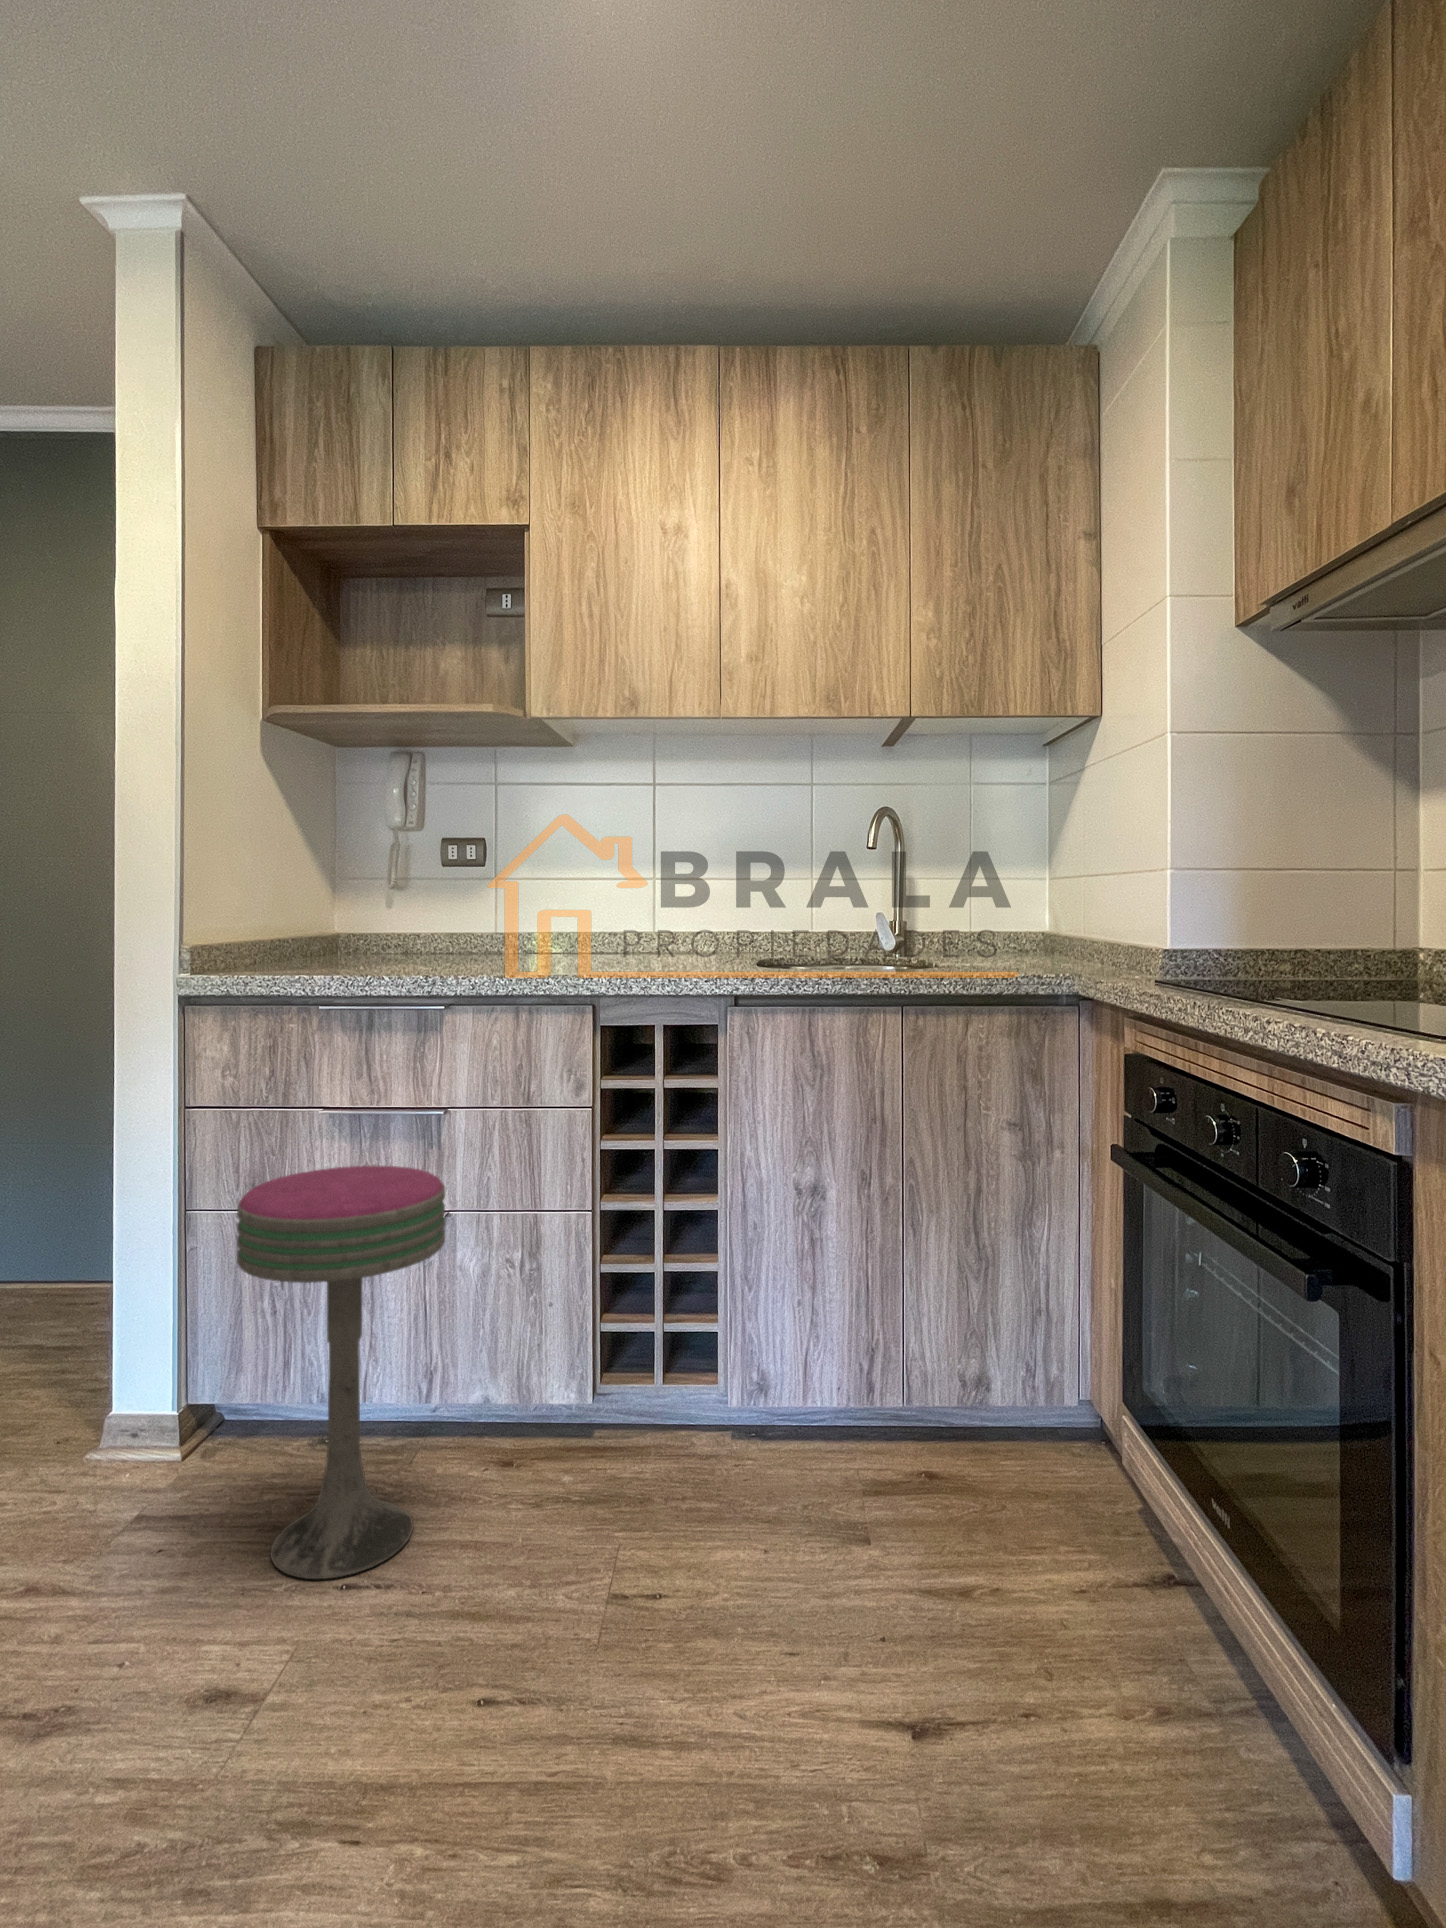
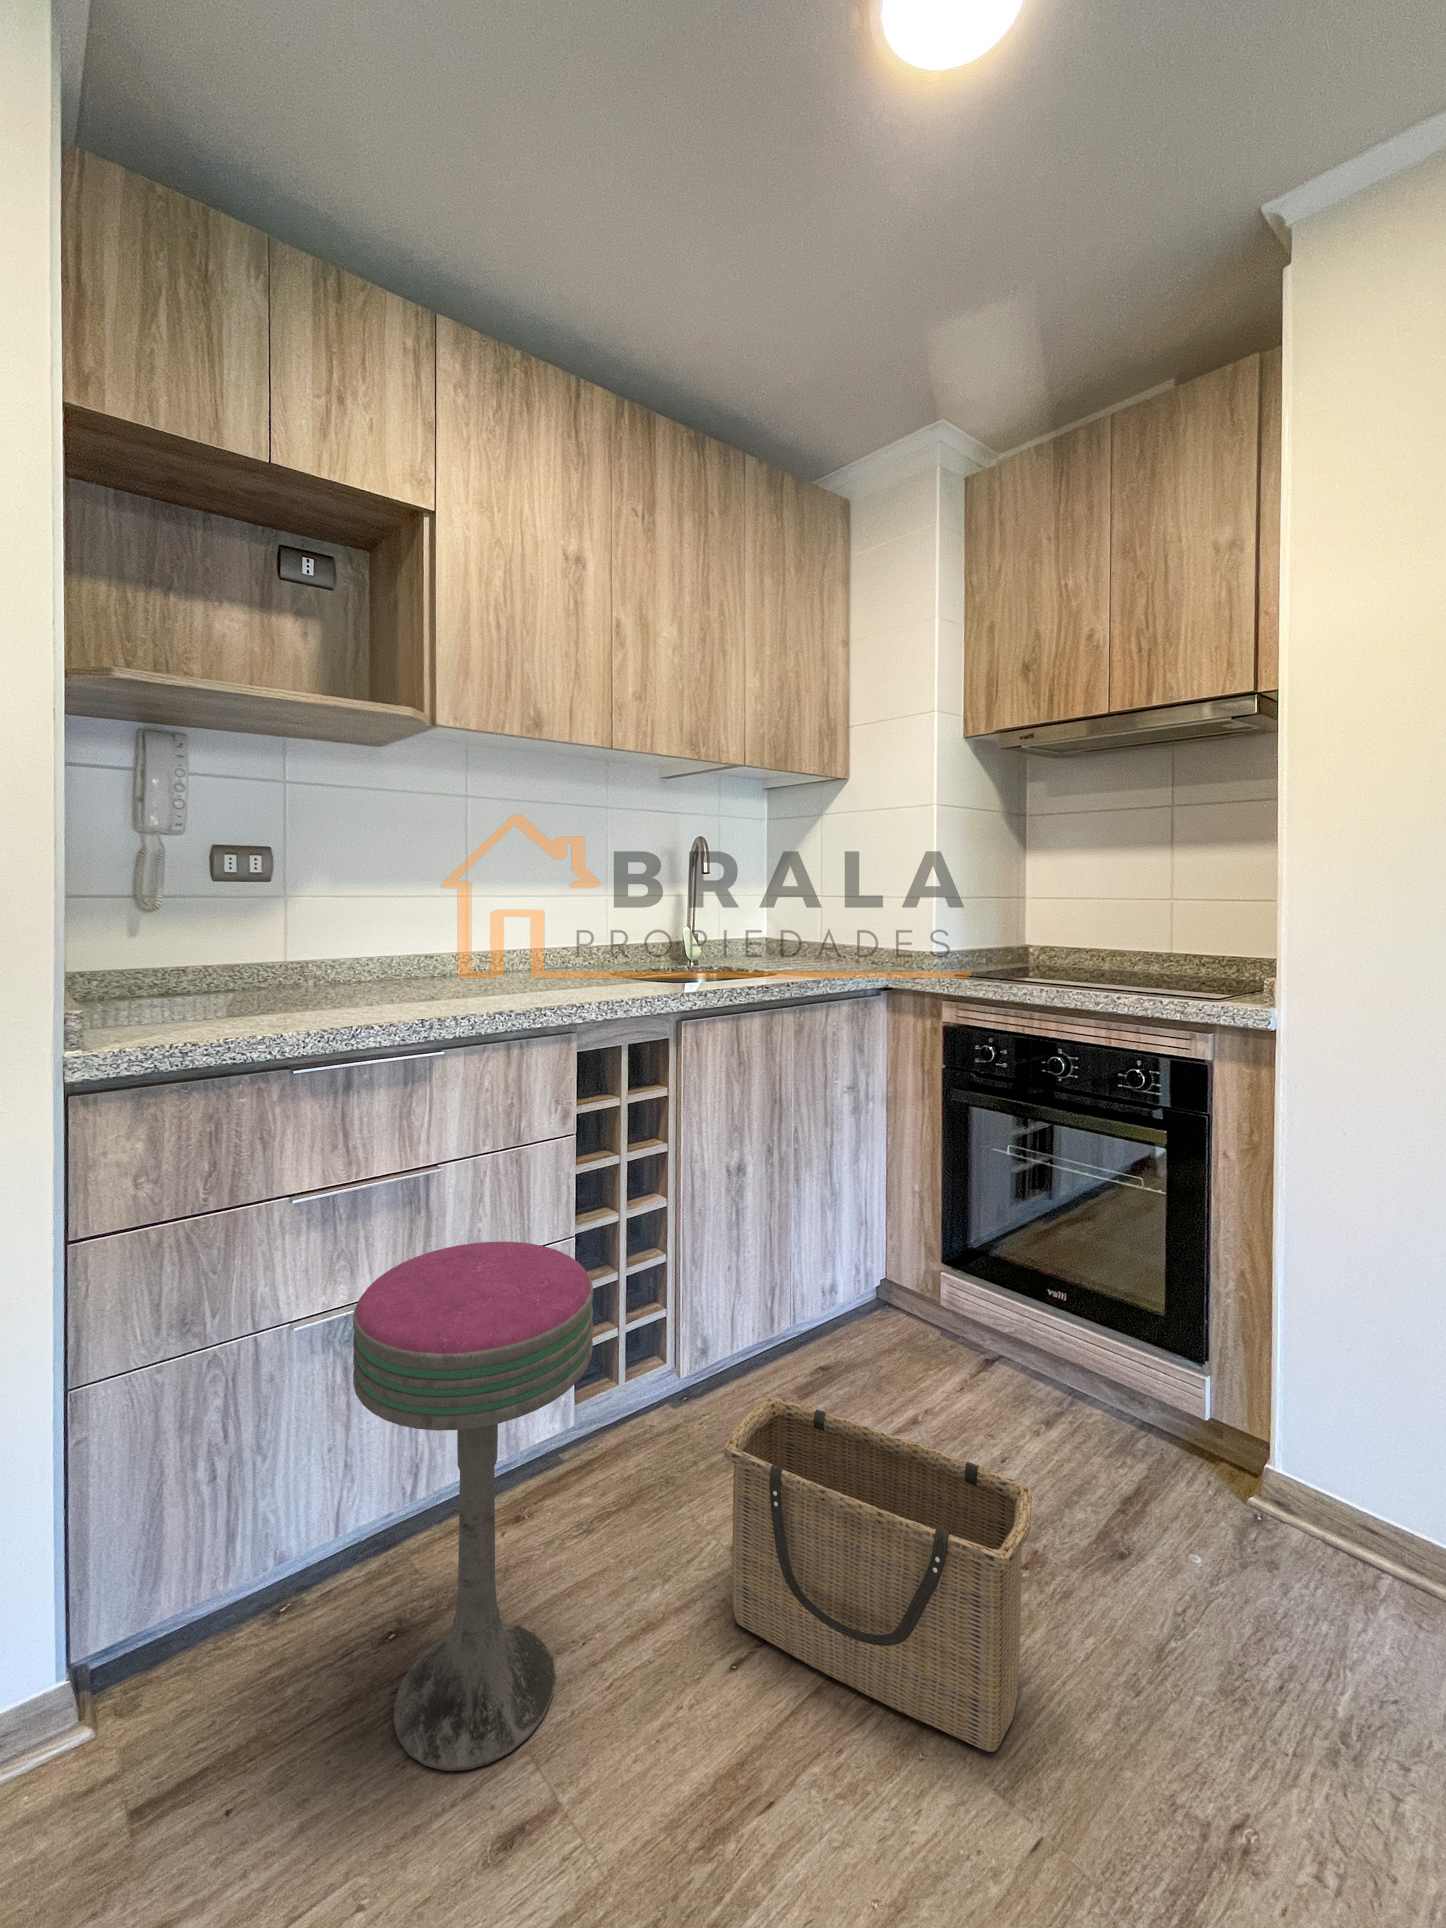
basket: none [520,1395,699,1794] -> present [724,1398,1032,1752]

